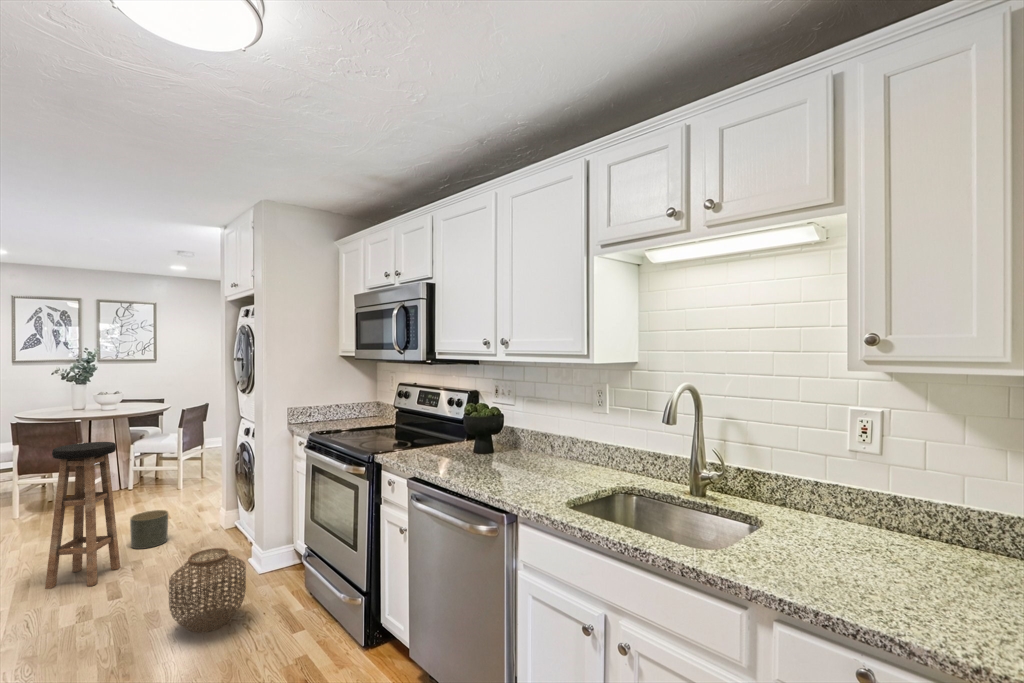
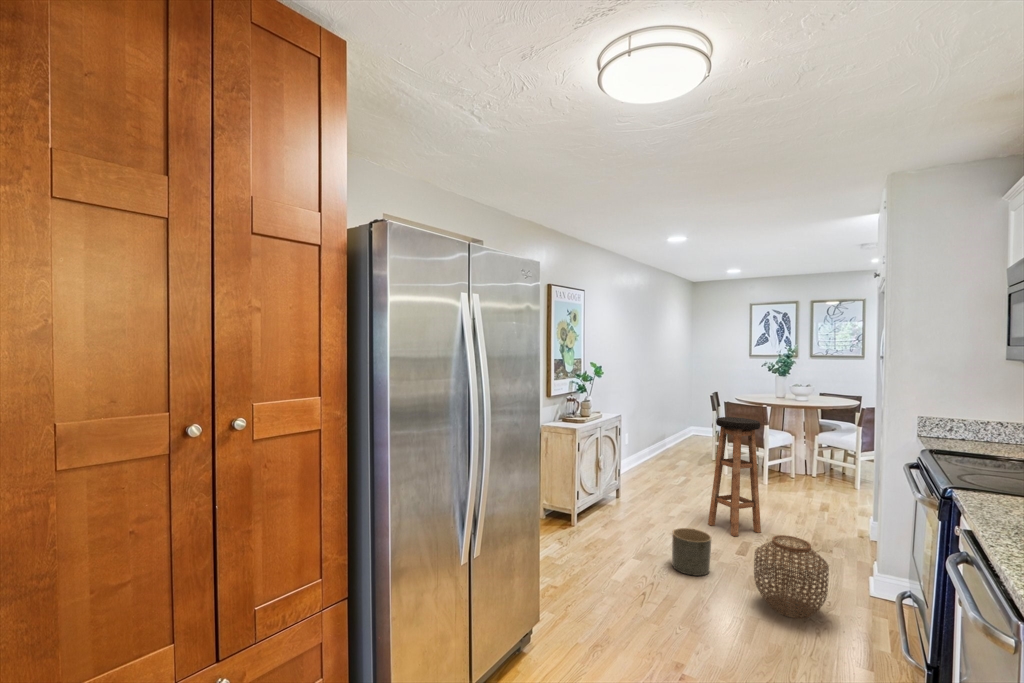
planter: present [130,510,168,549] -> present [672,528,711,576]

